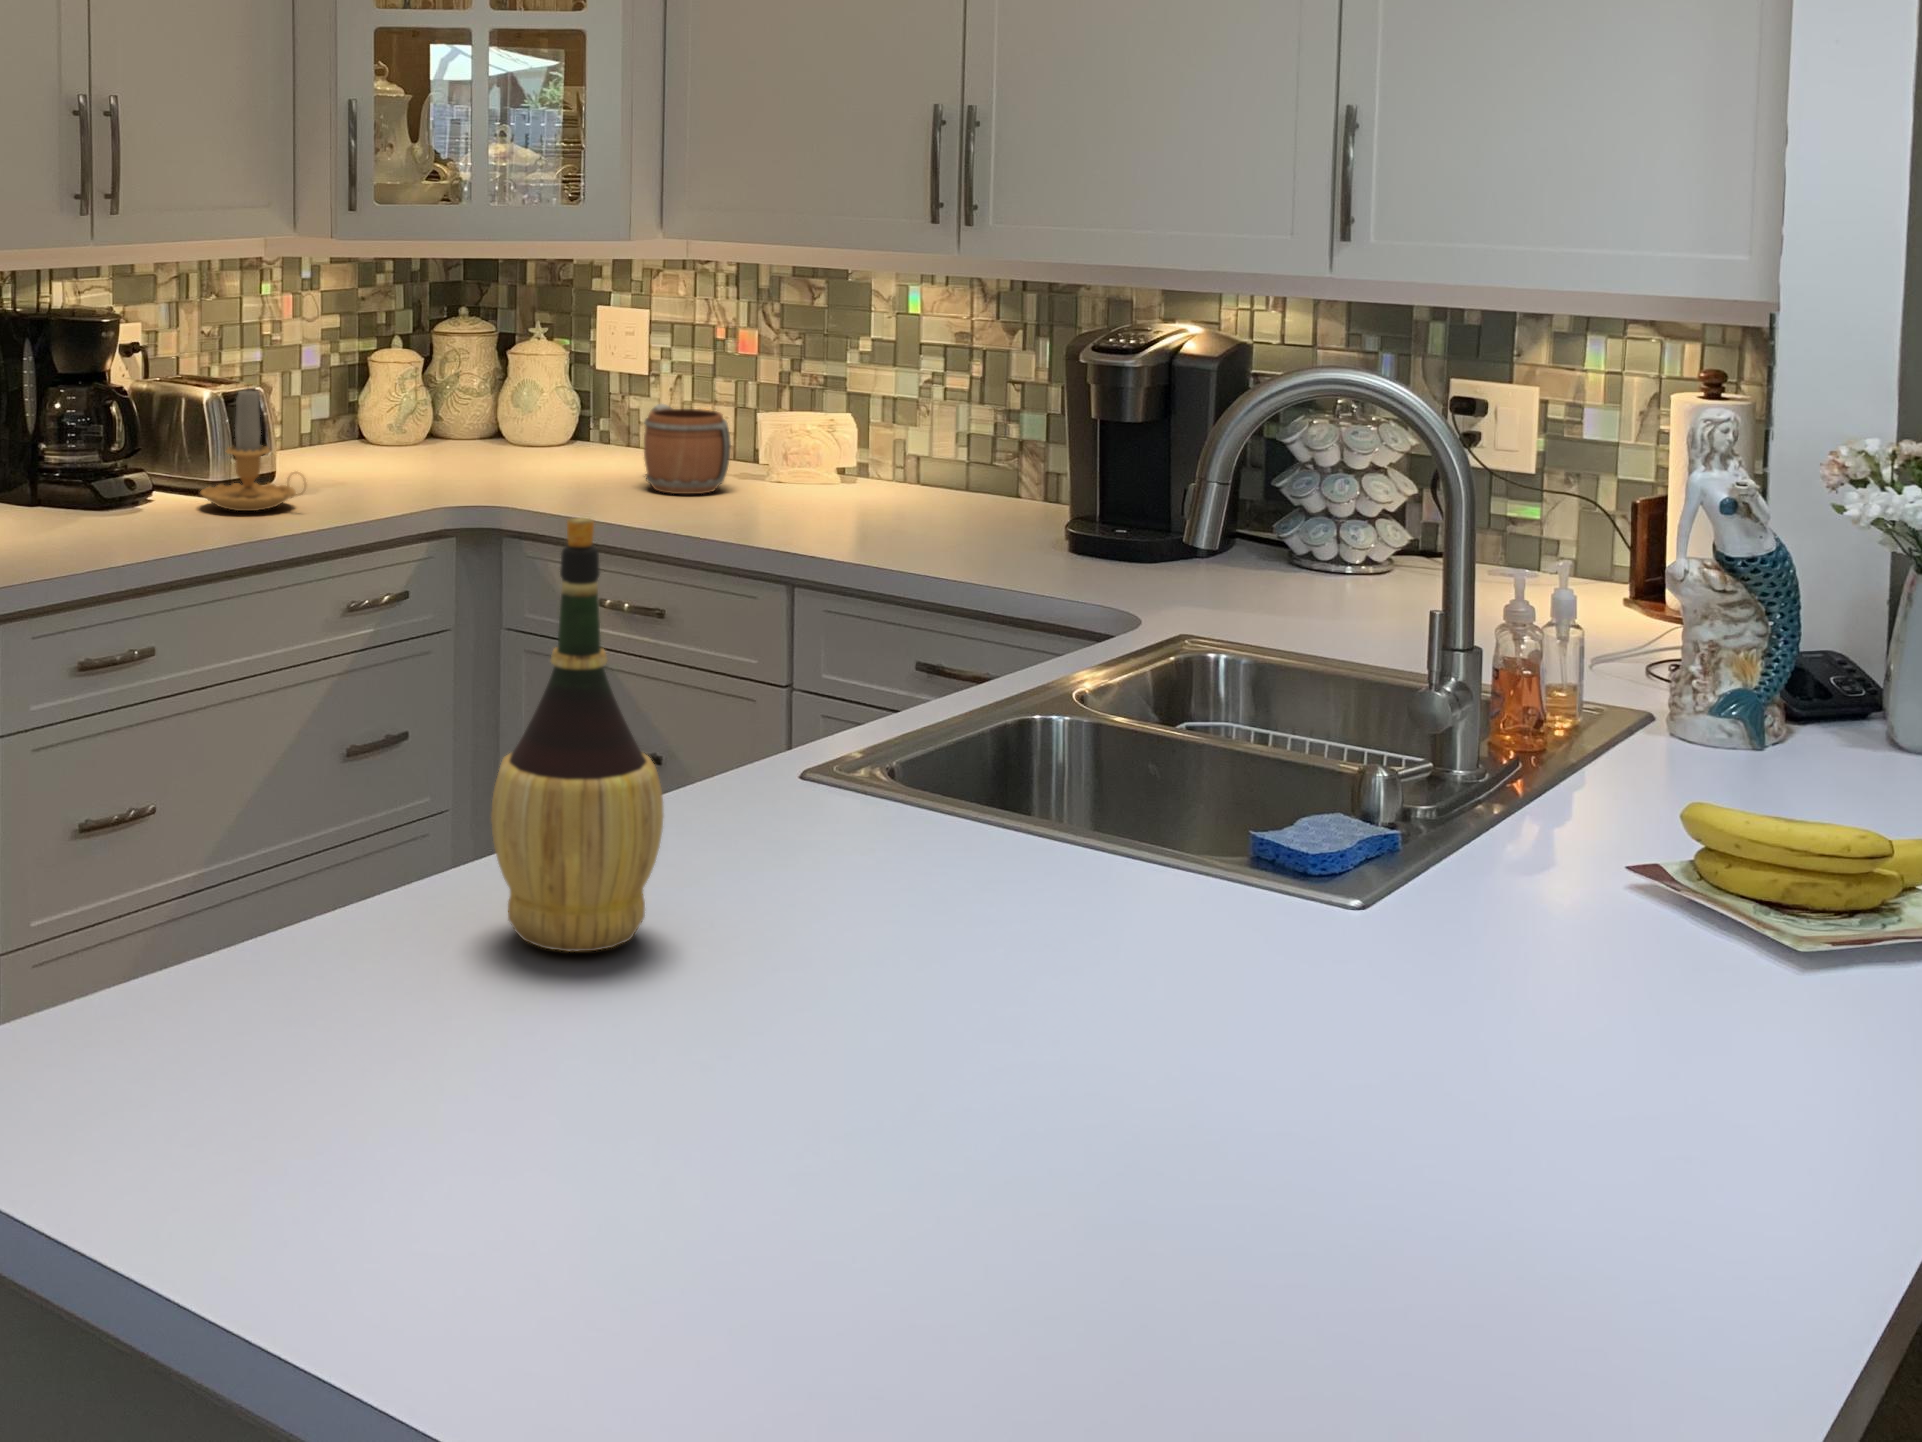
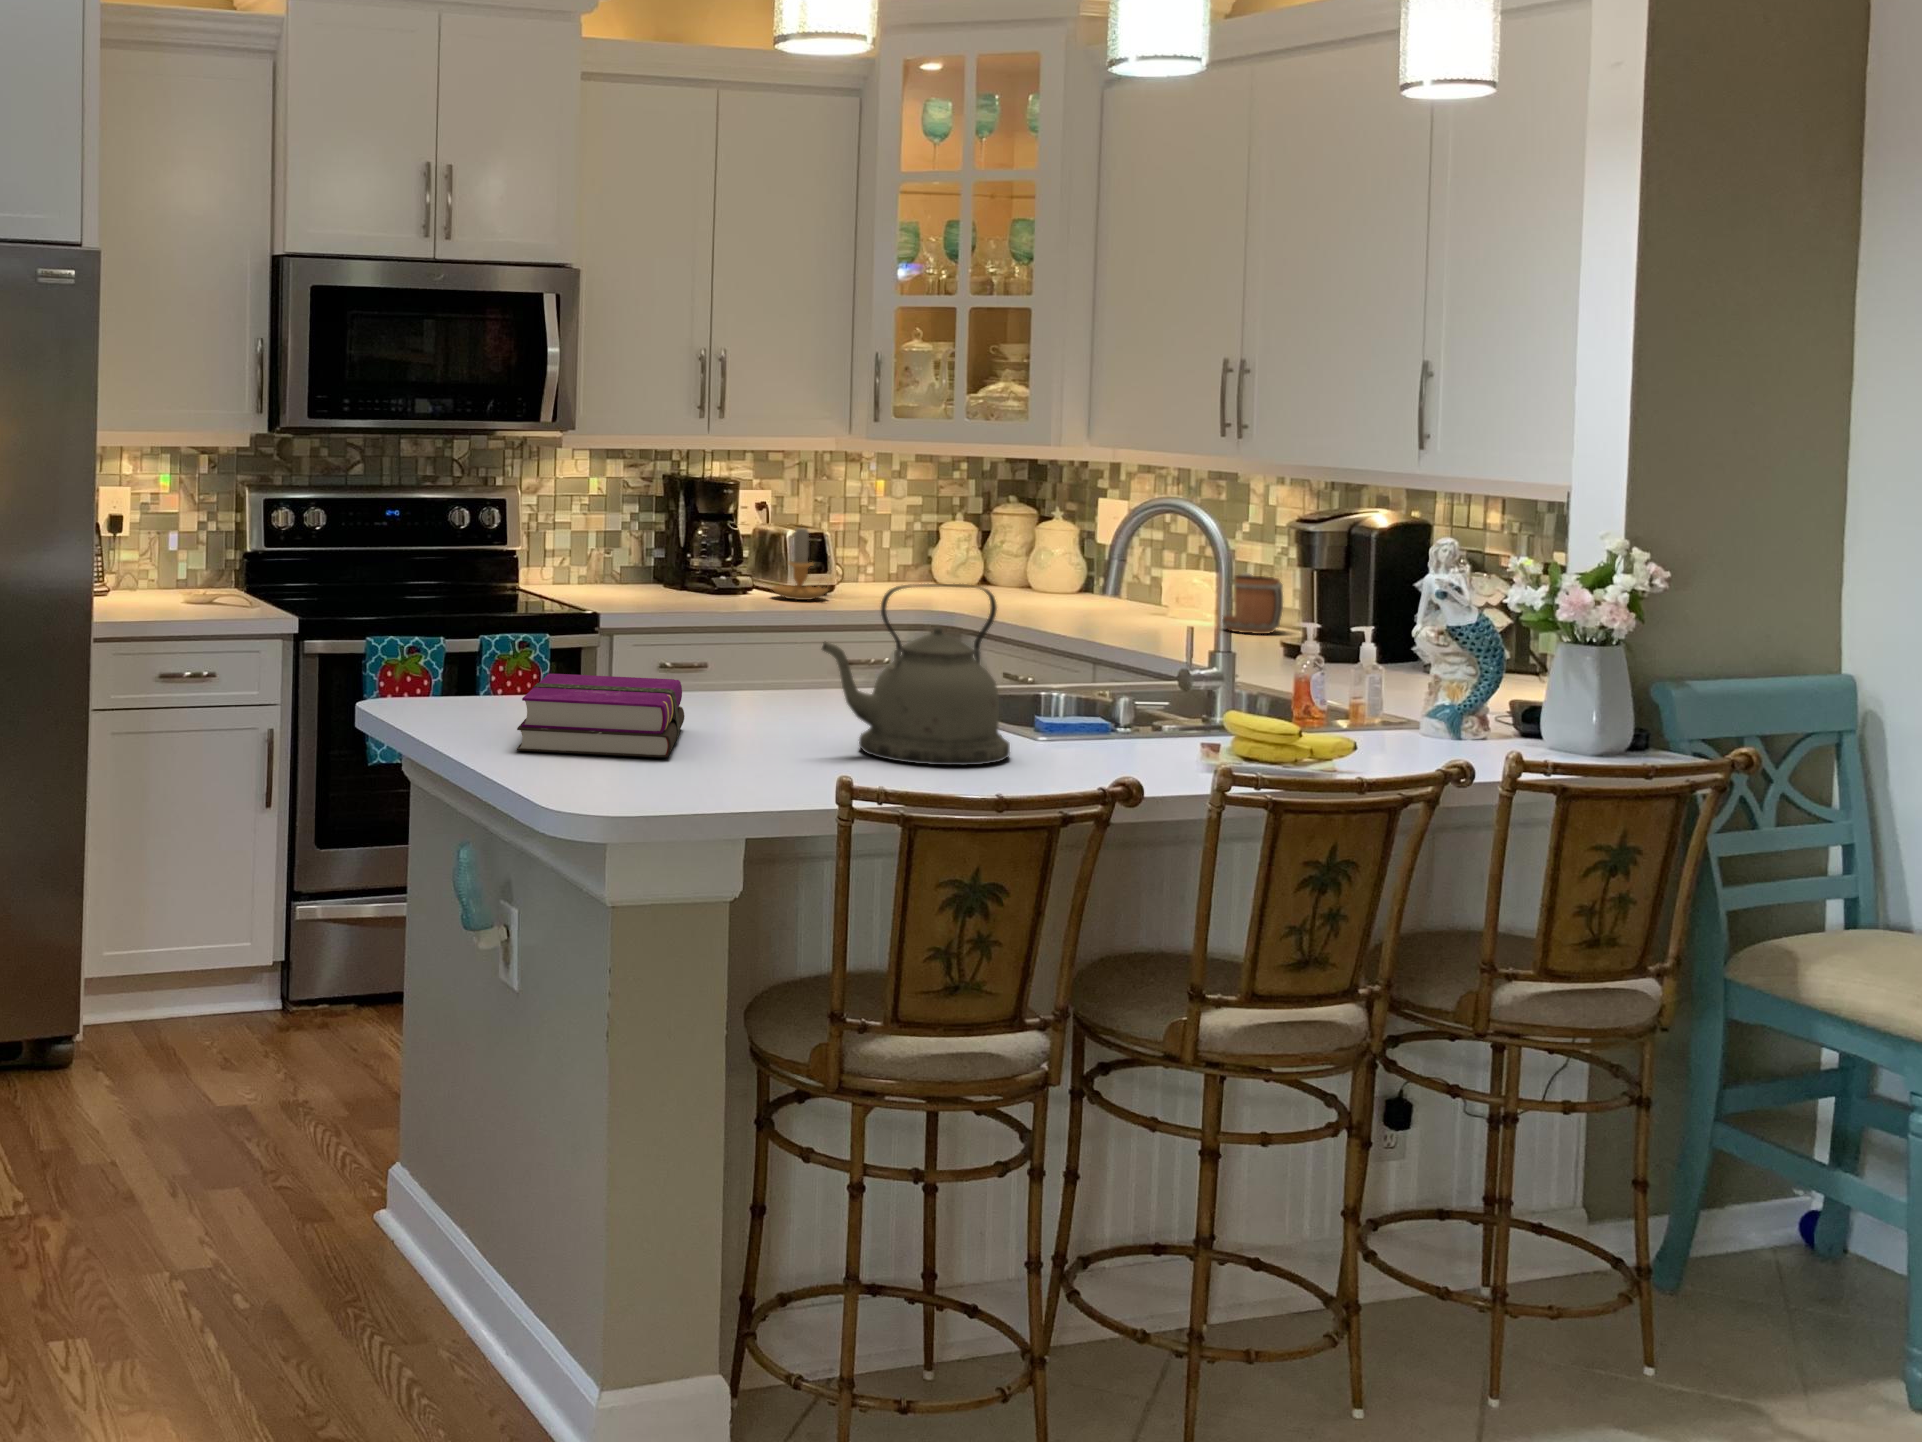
mug: present [644,404,731,494] -> present [1222,573,1283,634]
wine bottle: present [491,518,663,952] -> none [640,525,714,708]
kettle: none [1159,637,1519,1100] -> present [822,584,1010,765]
hardback book: none [390,932,957,1319] -> present [517,674,685,757]

